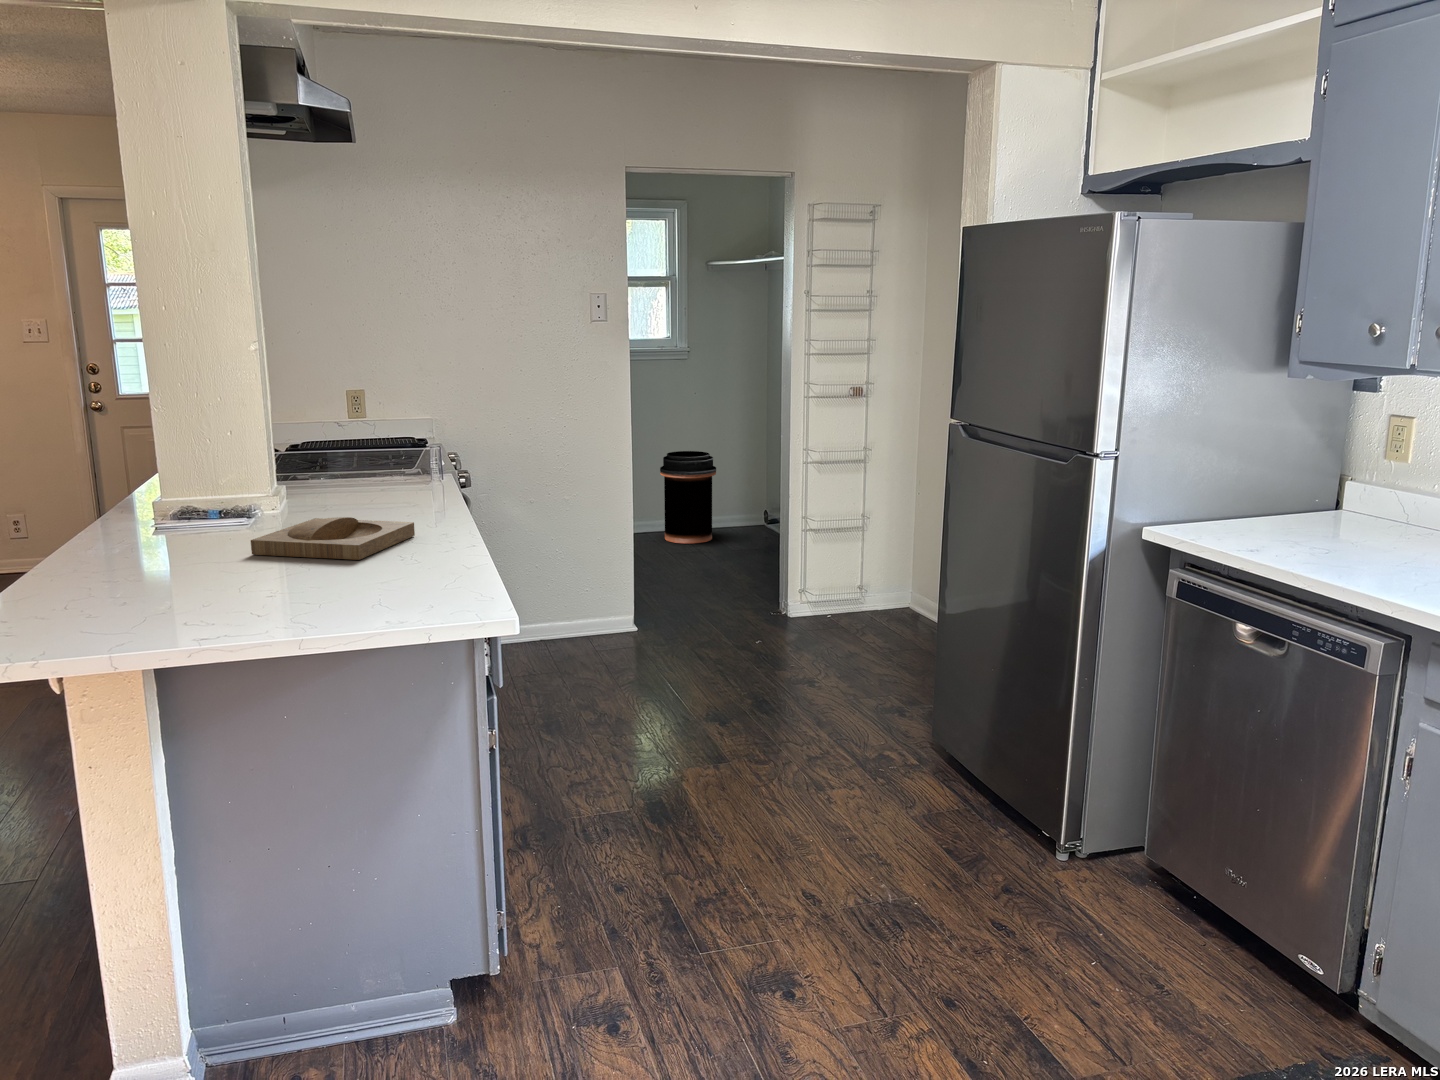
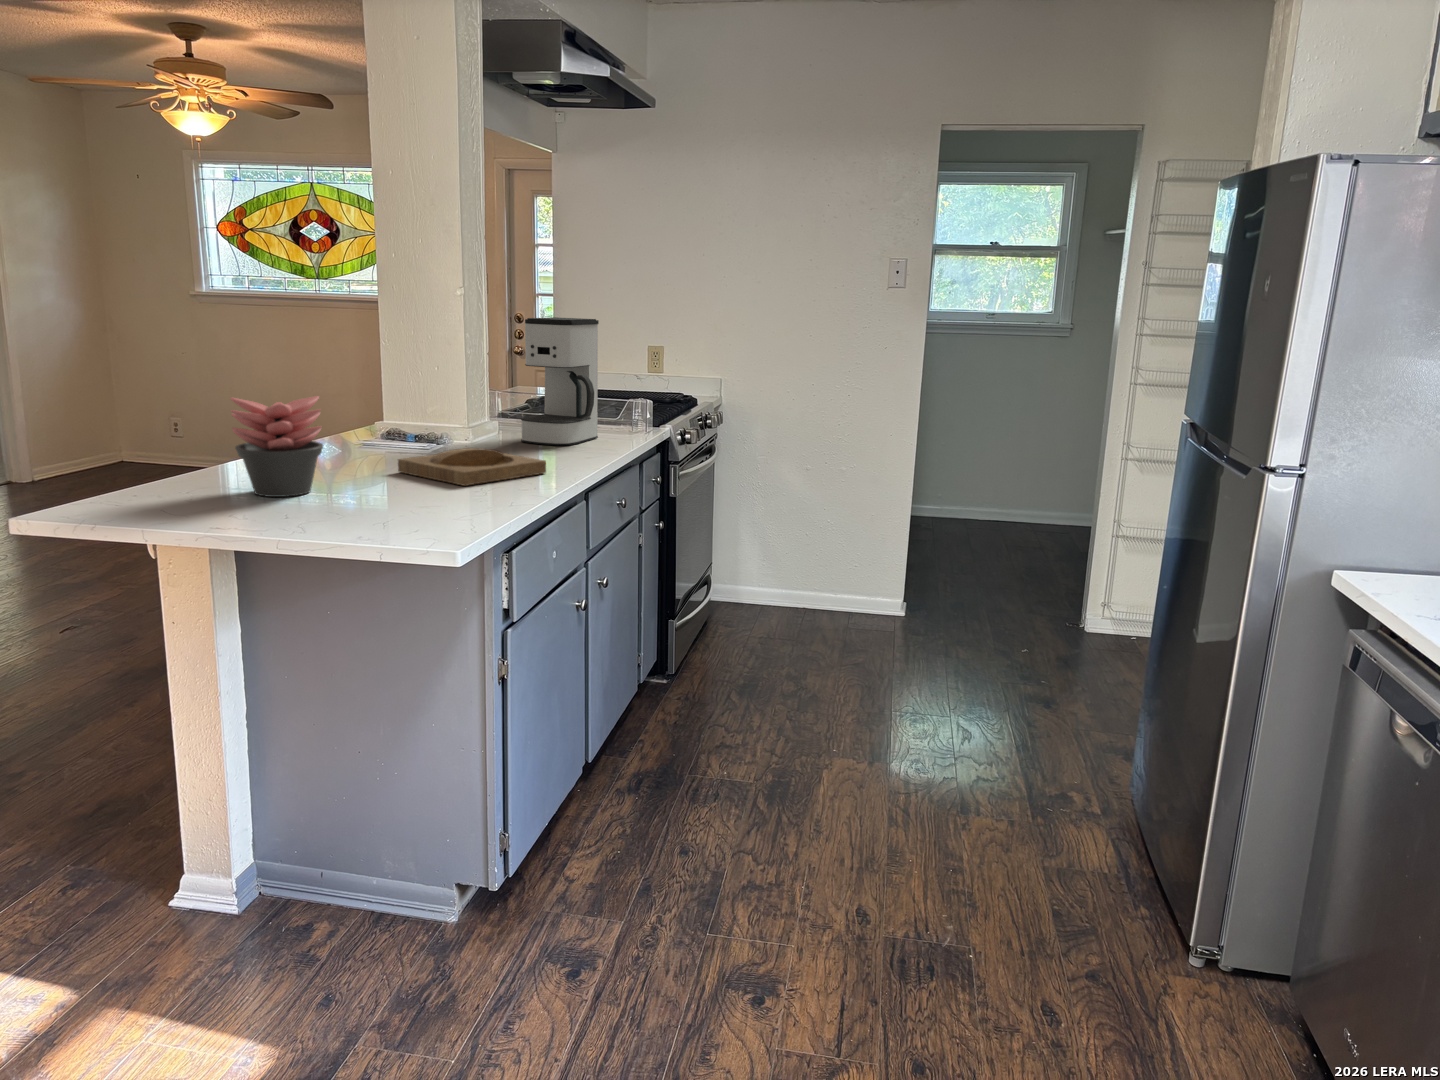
coffee maker: none [308,367,393,506] -> present [521,317,599,445]
trash can: present [660,451,716,543] -> none [1011,440,1077,541]
succulent plant: none [88,478,217,603] -> present [230,396,323,497]

